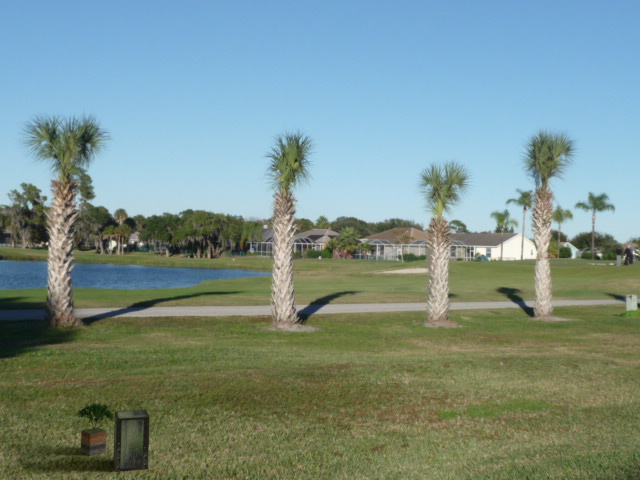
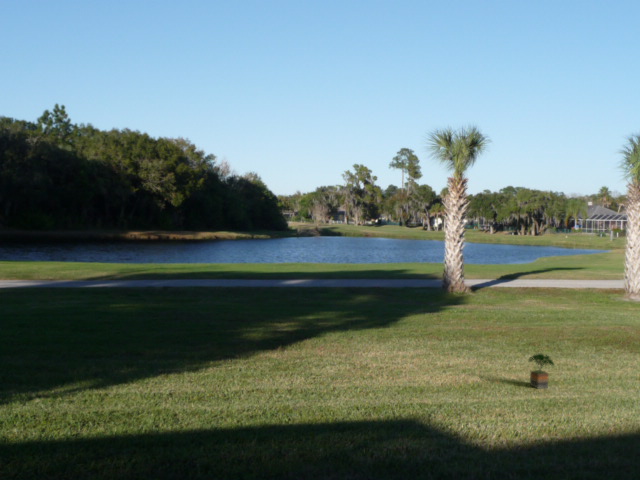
storage box: present [113,410,150,472] -> none [558,360,588,403]

